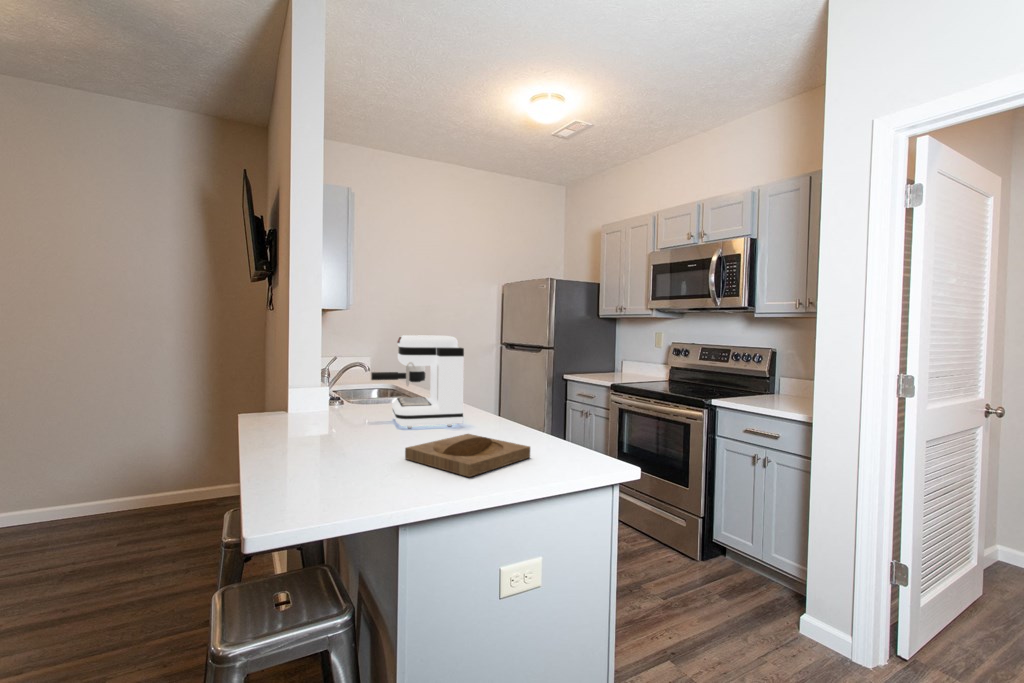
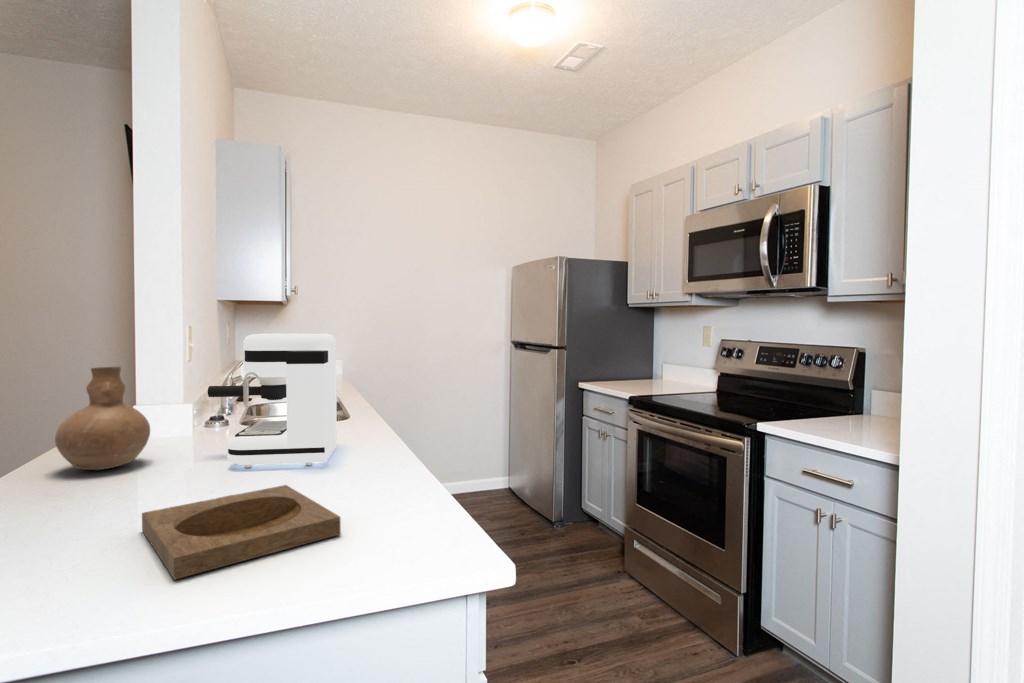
vase: none [278,358,336,431] -> present [55,366,150,470]

